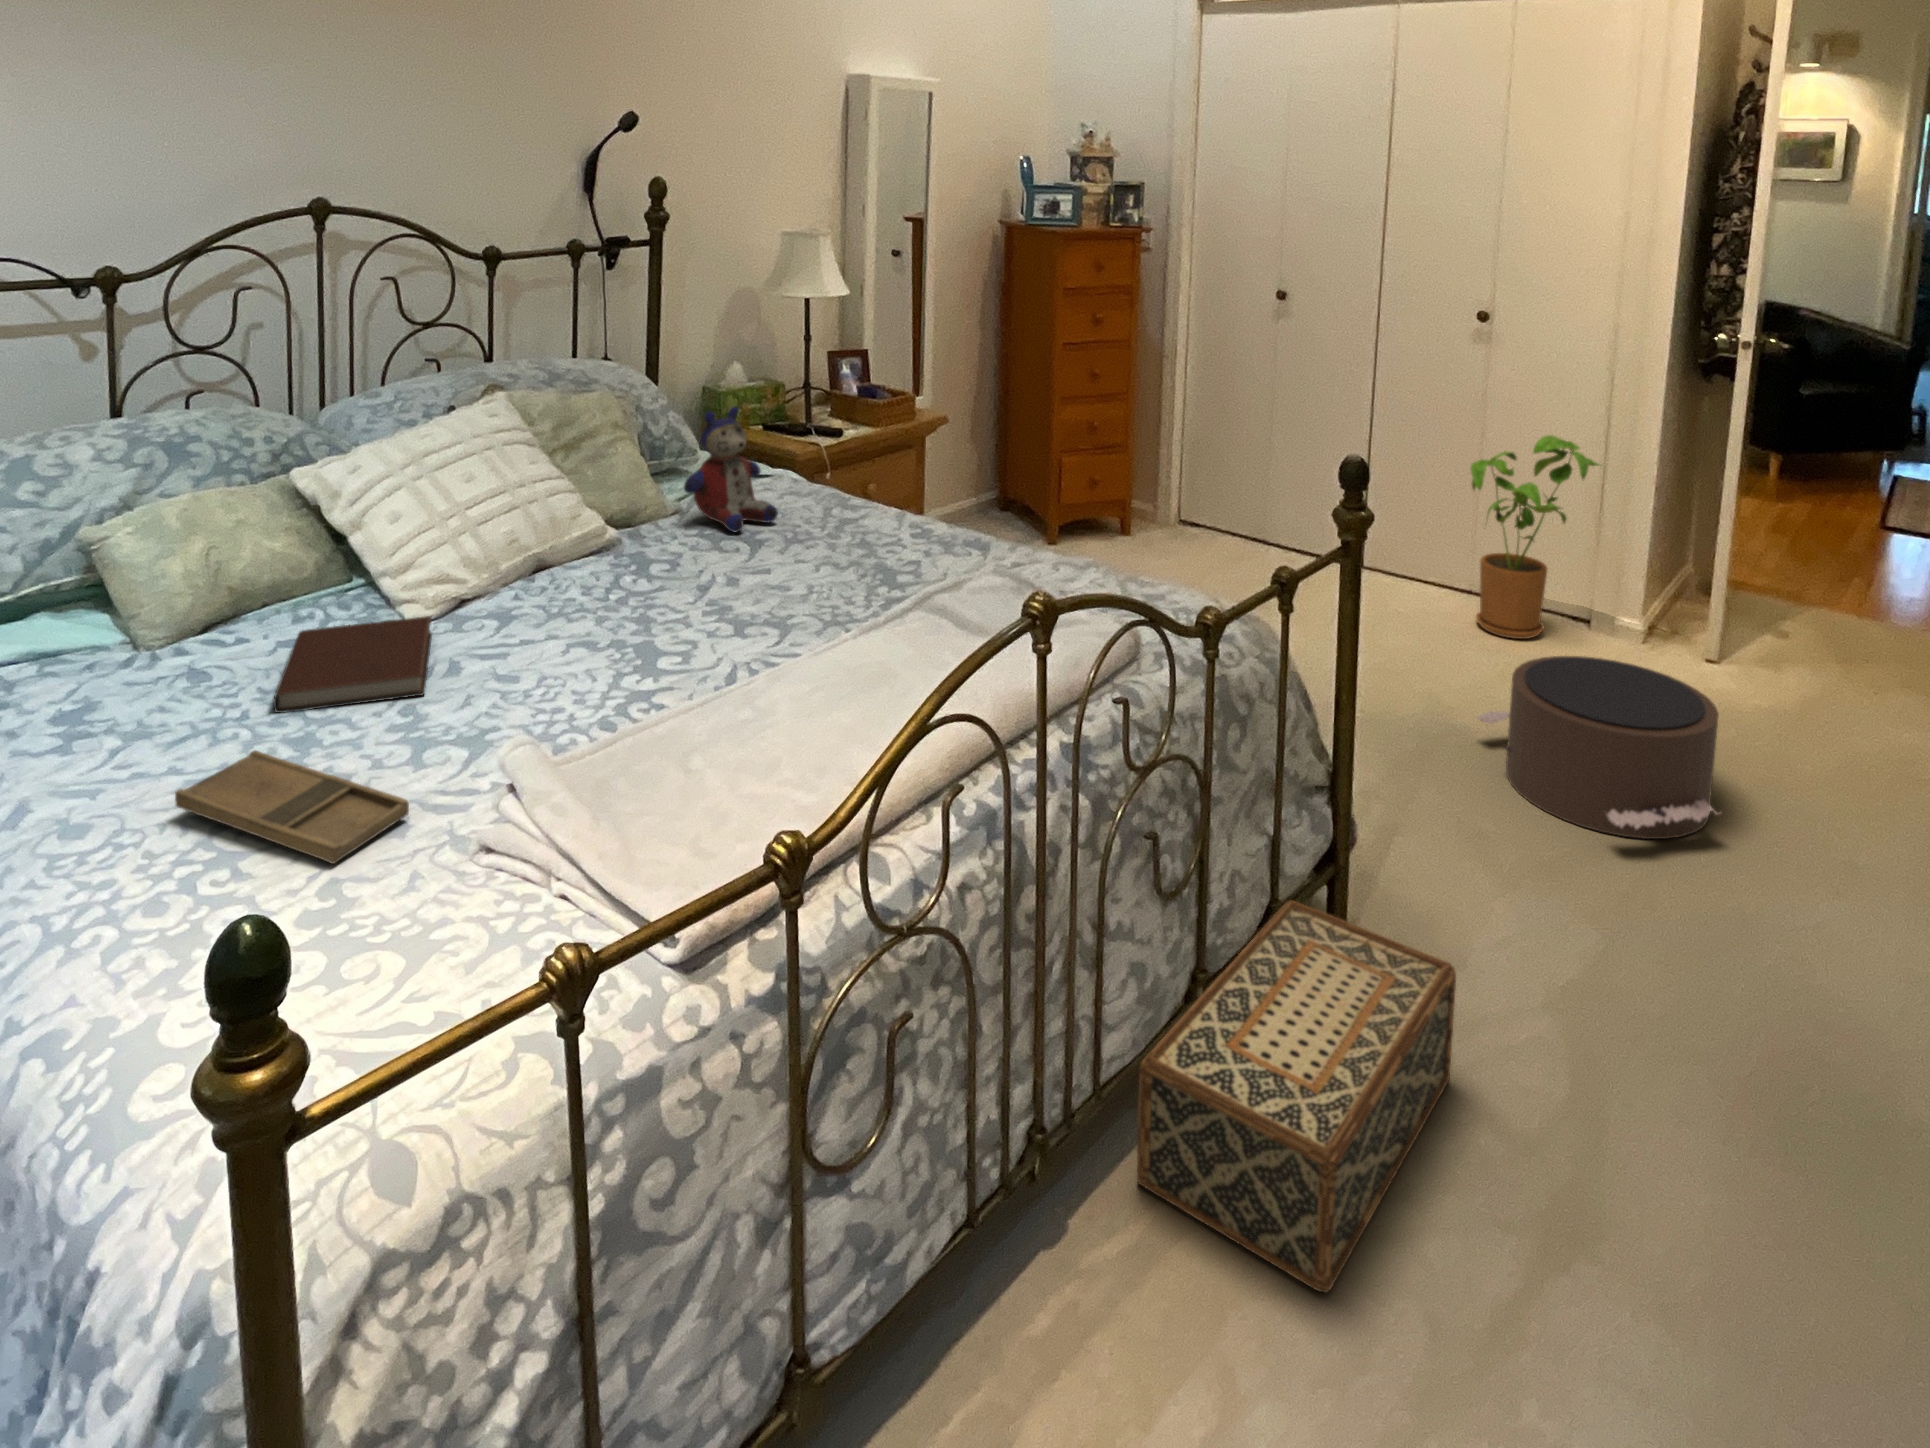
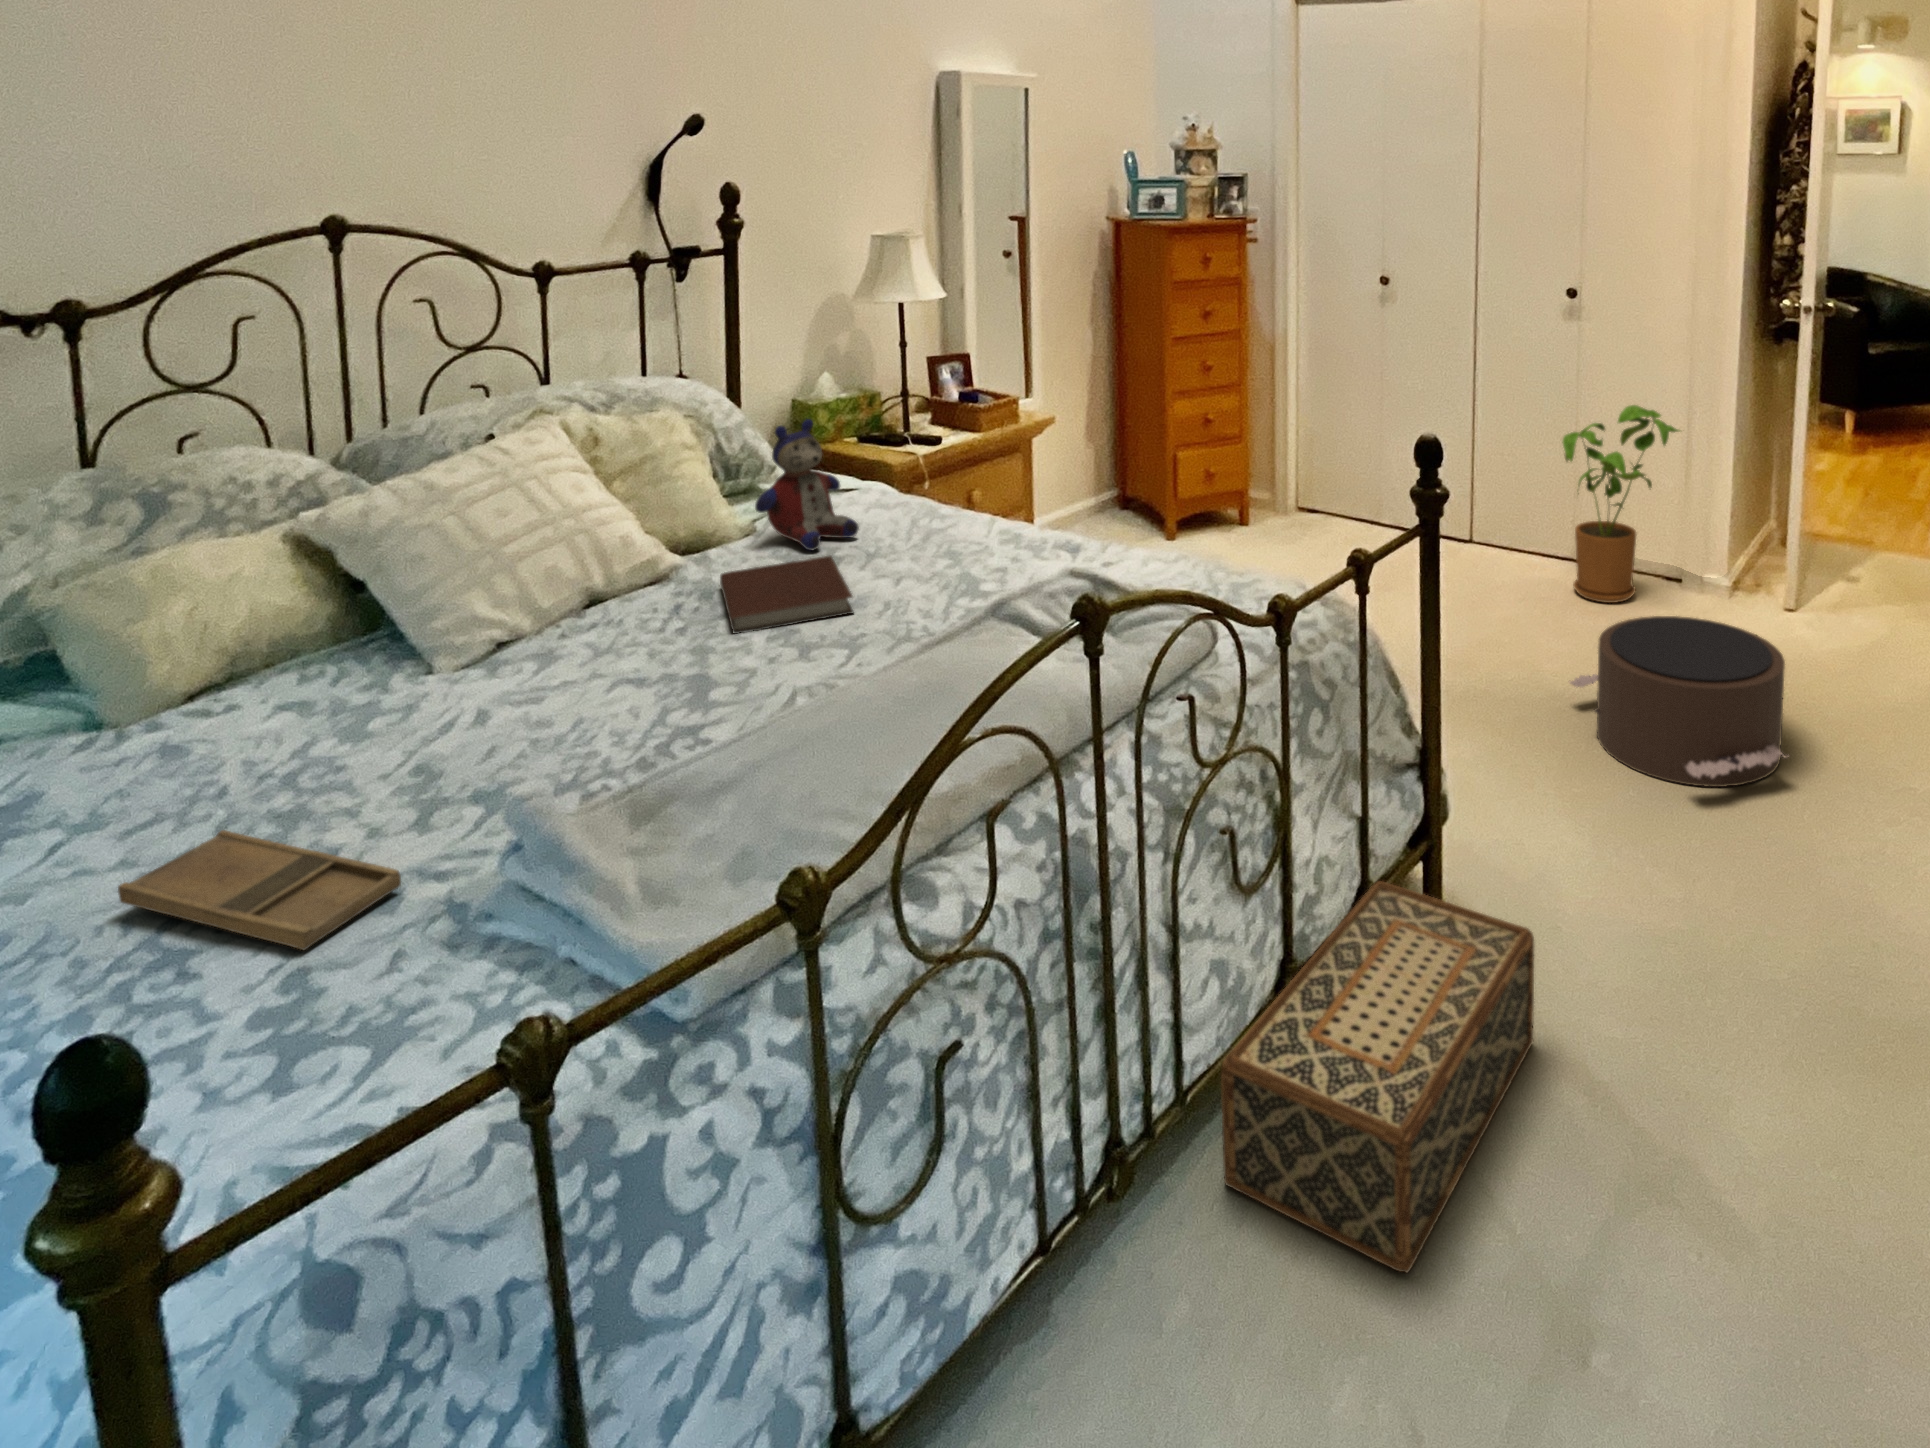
notebook: present [274,616,432,713] -> present [720,556,853,634]

